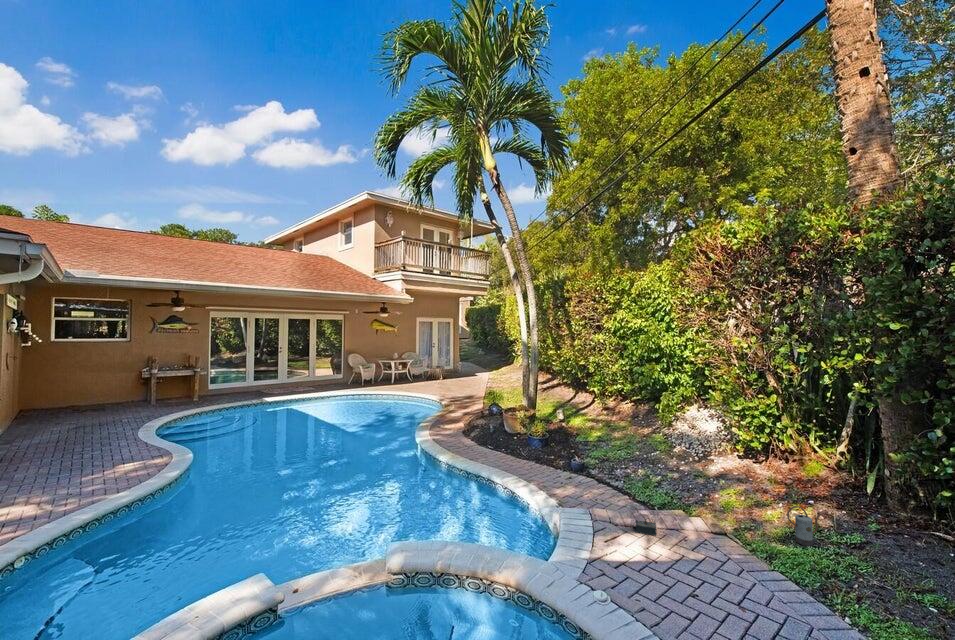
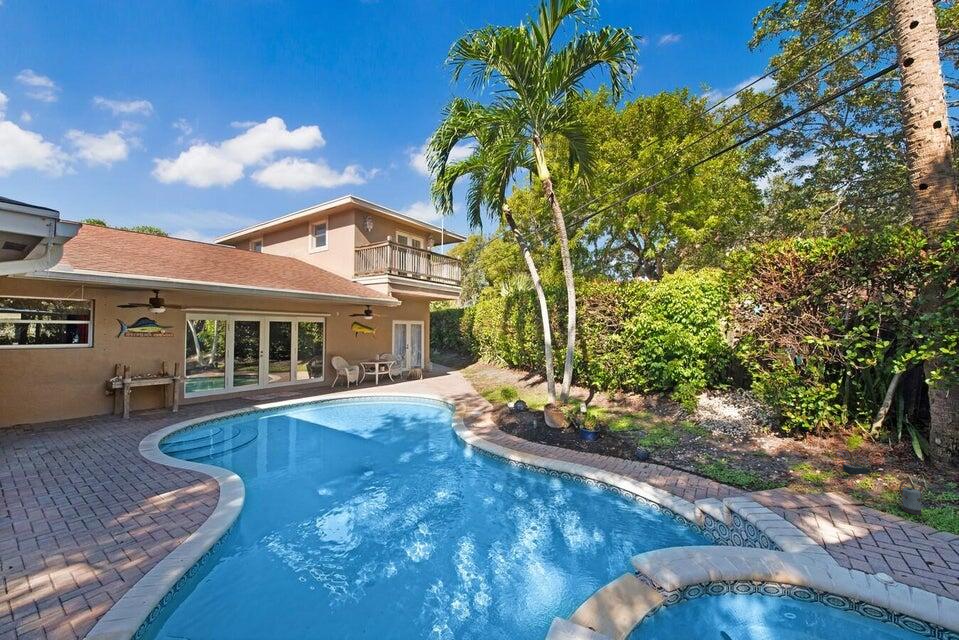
decorative plant: present [627,502,662,536] -> present [837,450,869,474]

